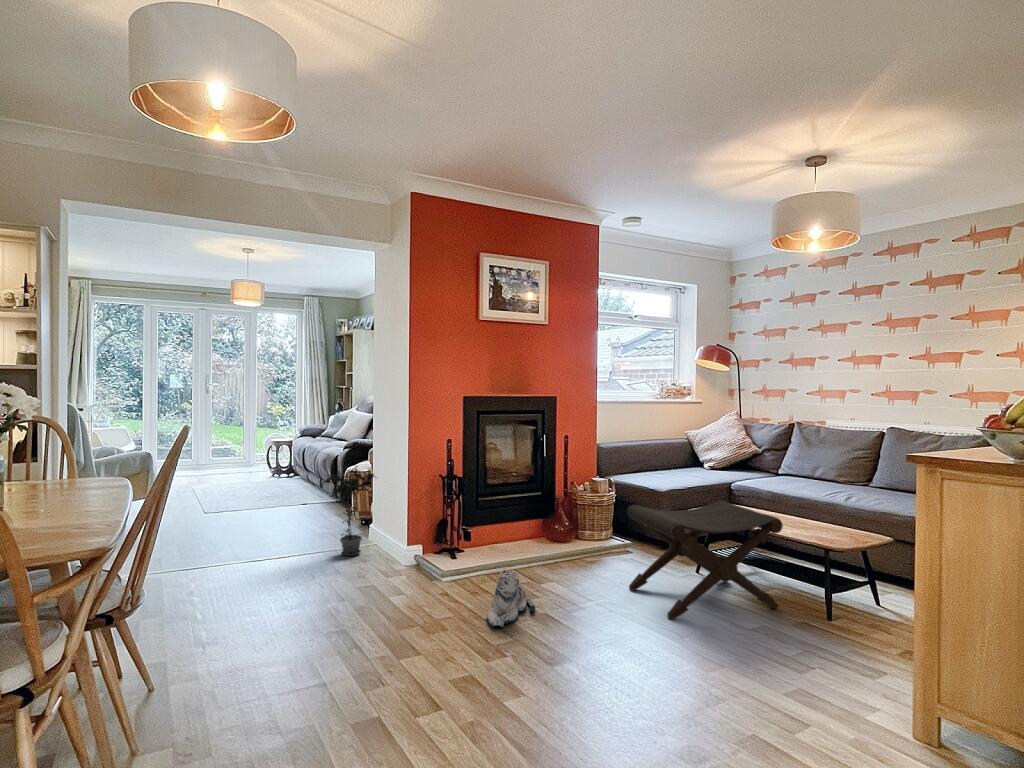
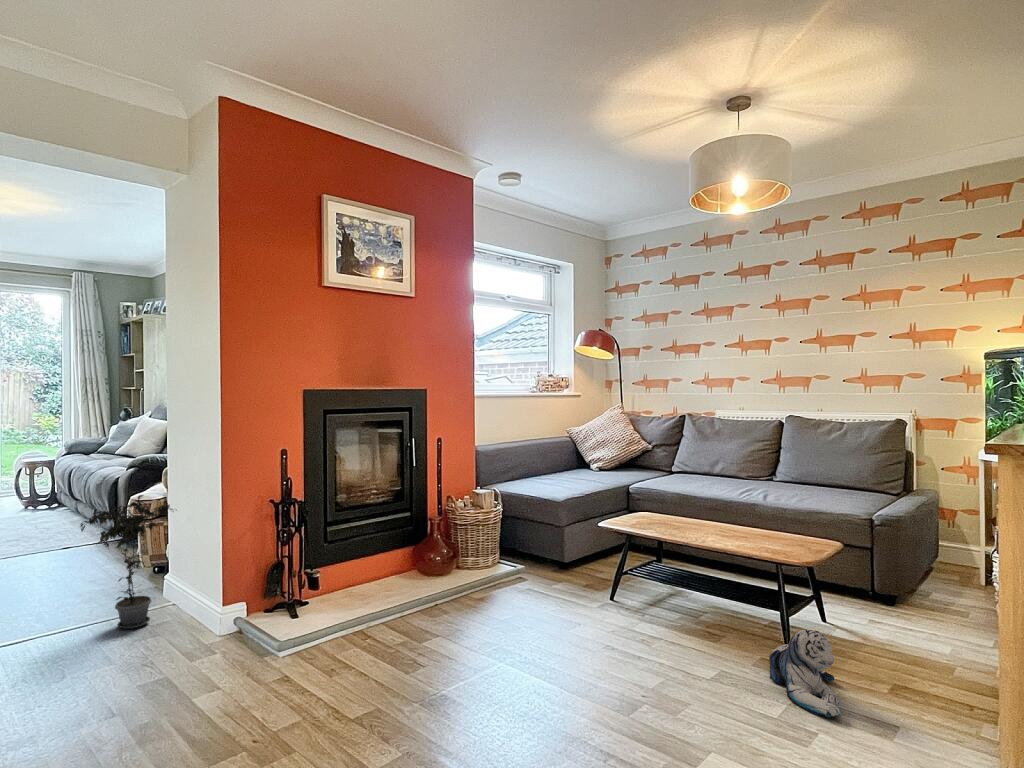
footstool: present [627,500,783,620] -> none [533,510,725,677]
plush toy: present [487,571,535,627] -> present [769,630,841,718]

